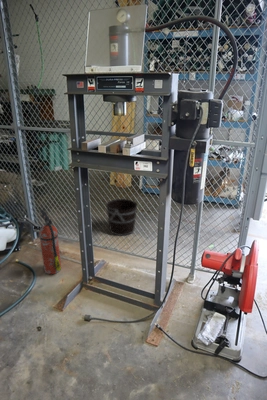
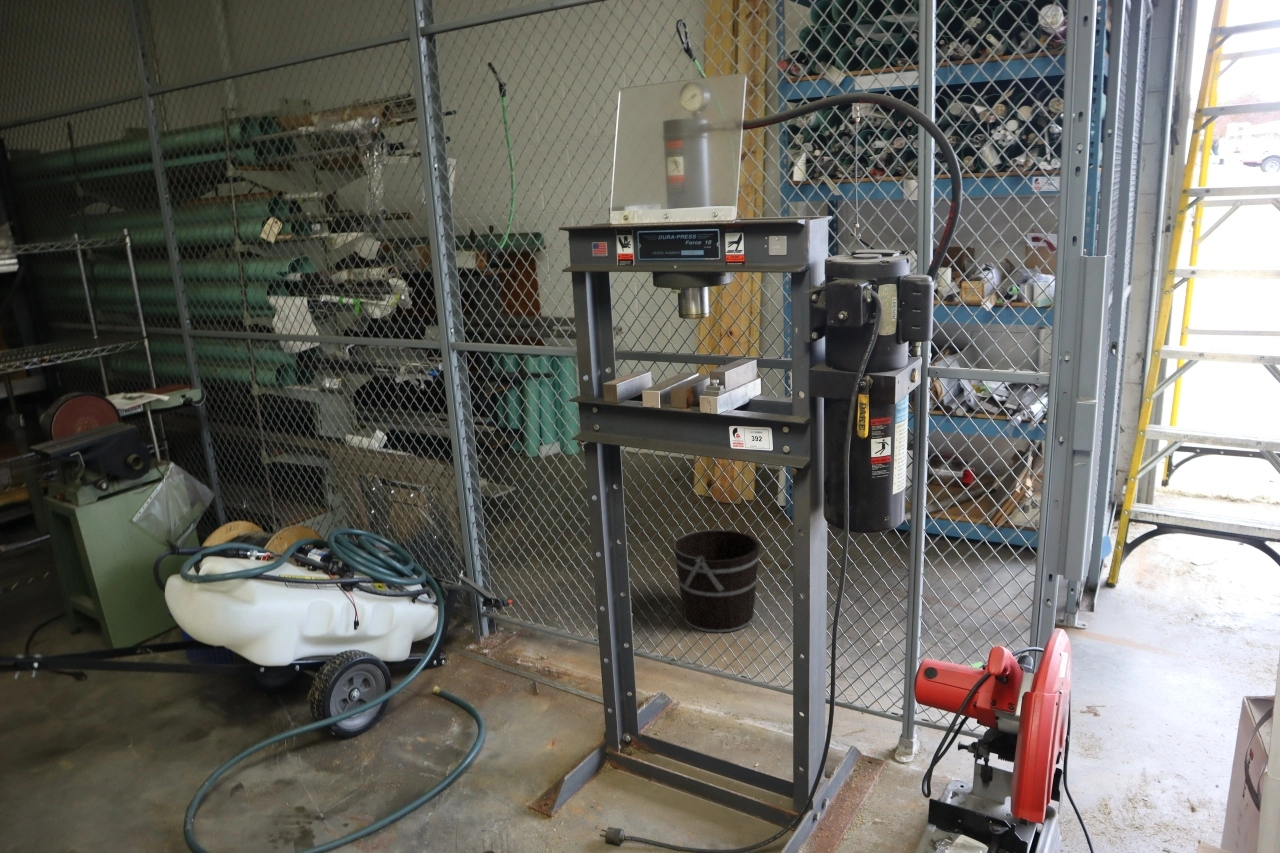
fire extinguisher: present [39,210,61,274] -> none [497,552,550,726]

